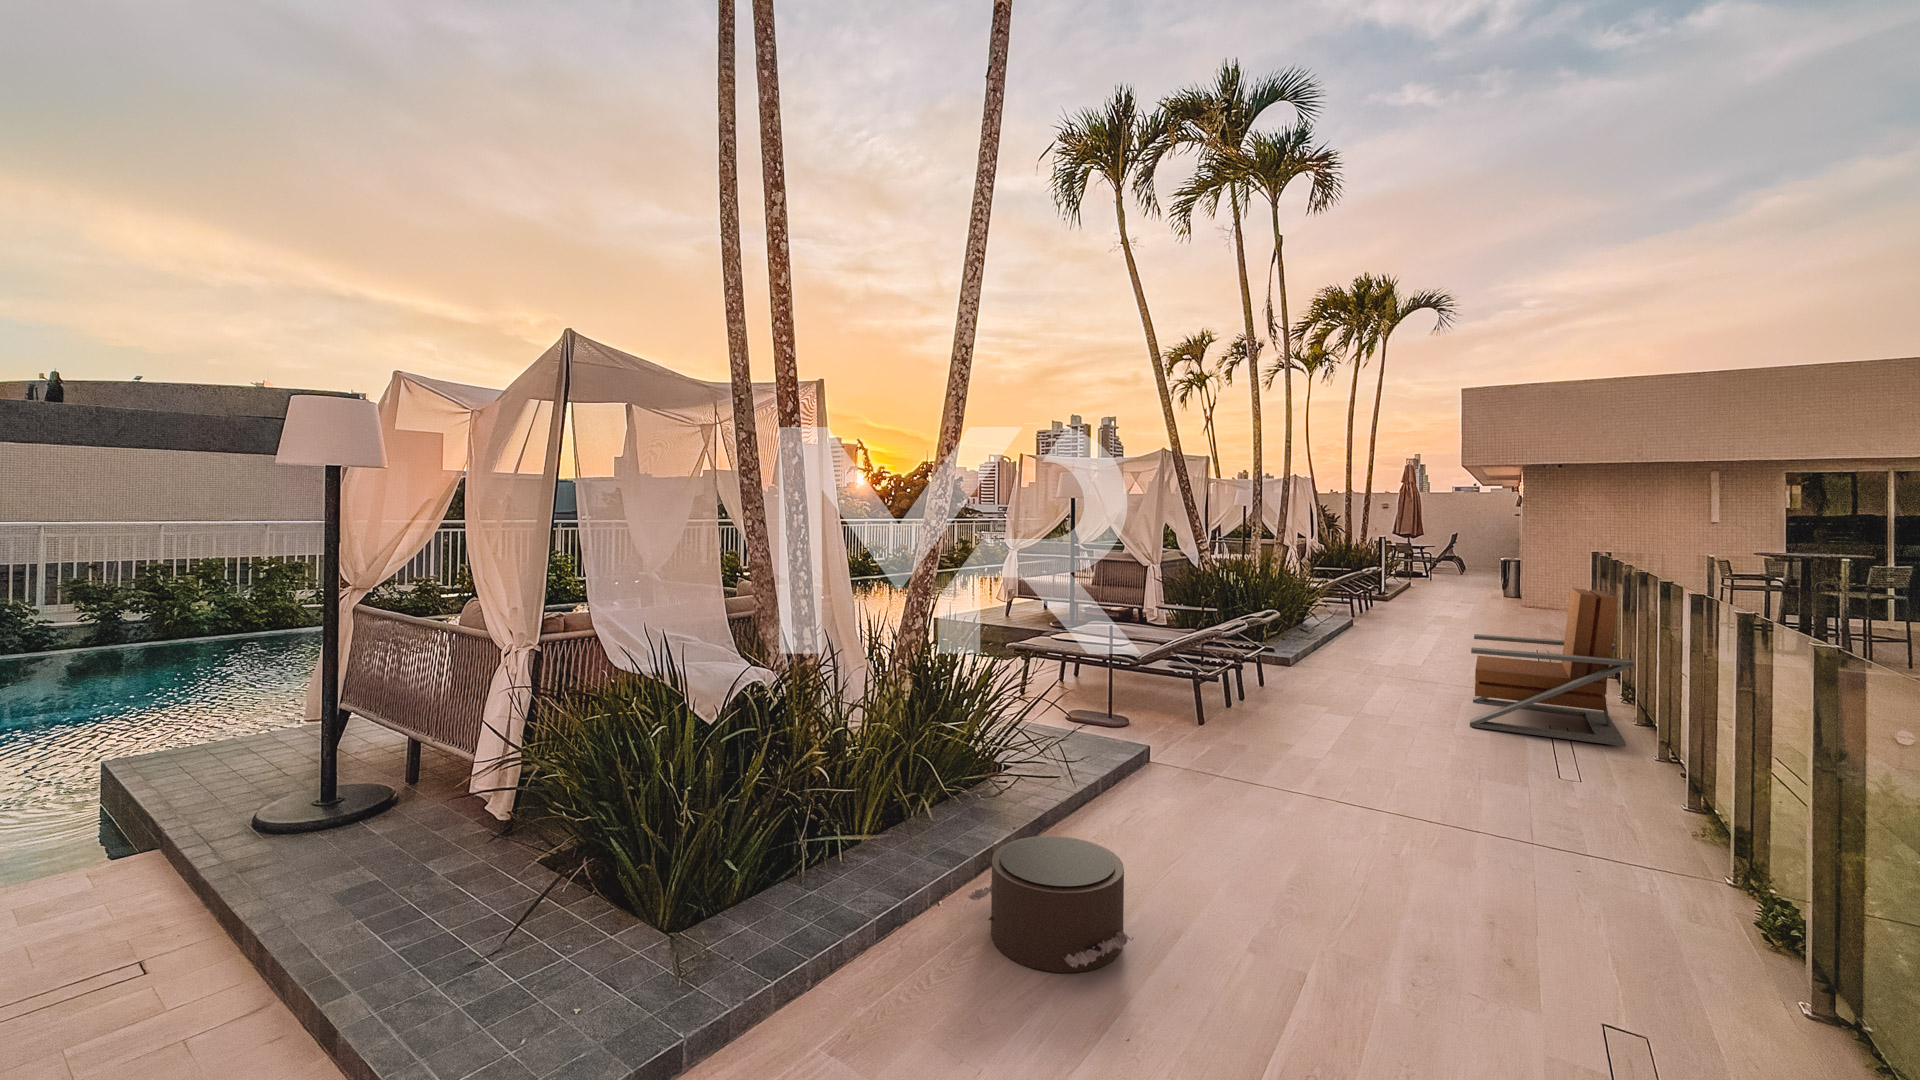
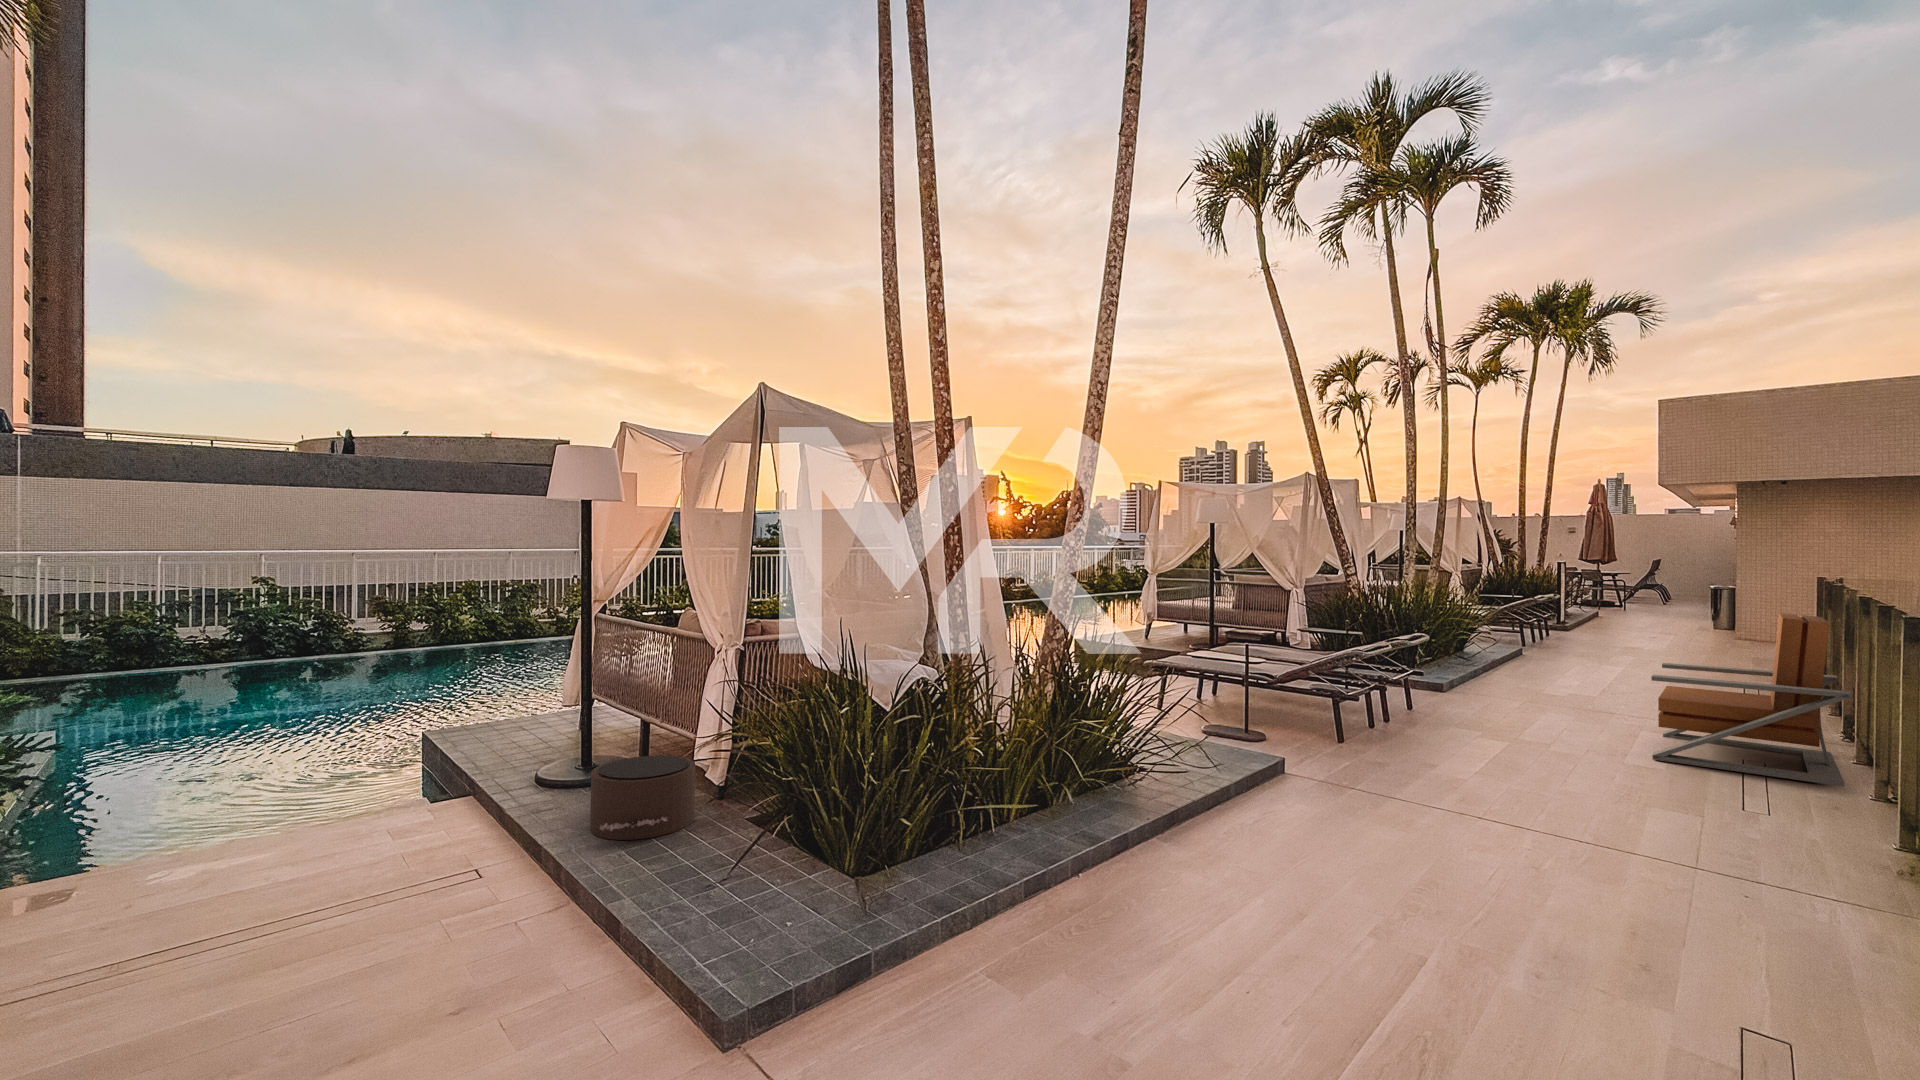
pouf: present [968,836,1133,972] -> present [590,756,695,840]

